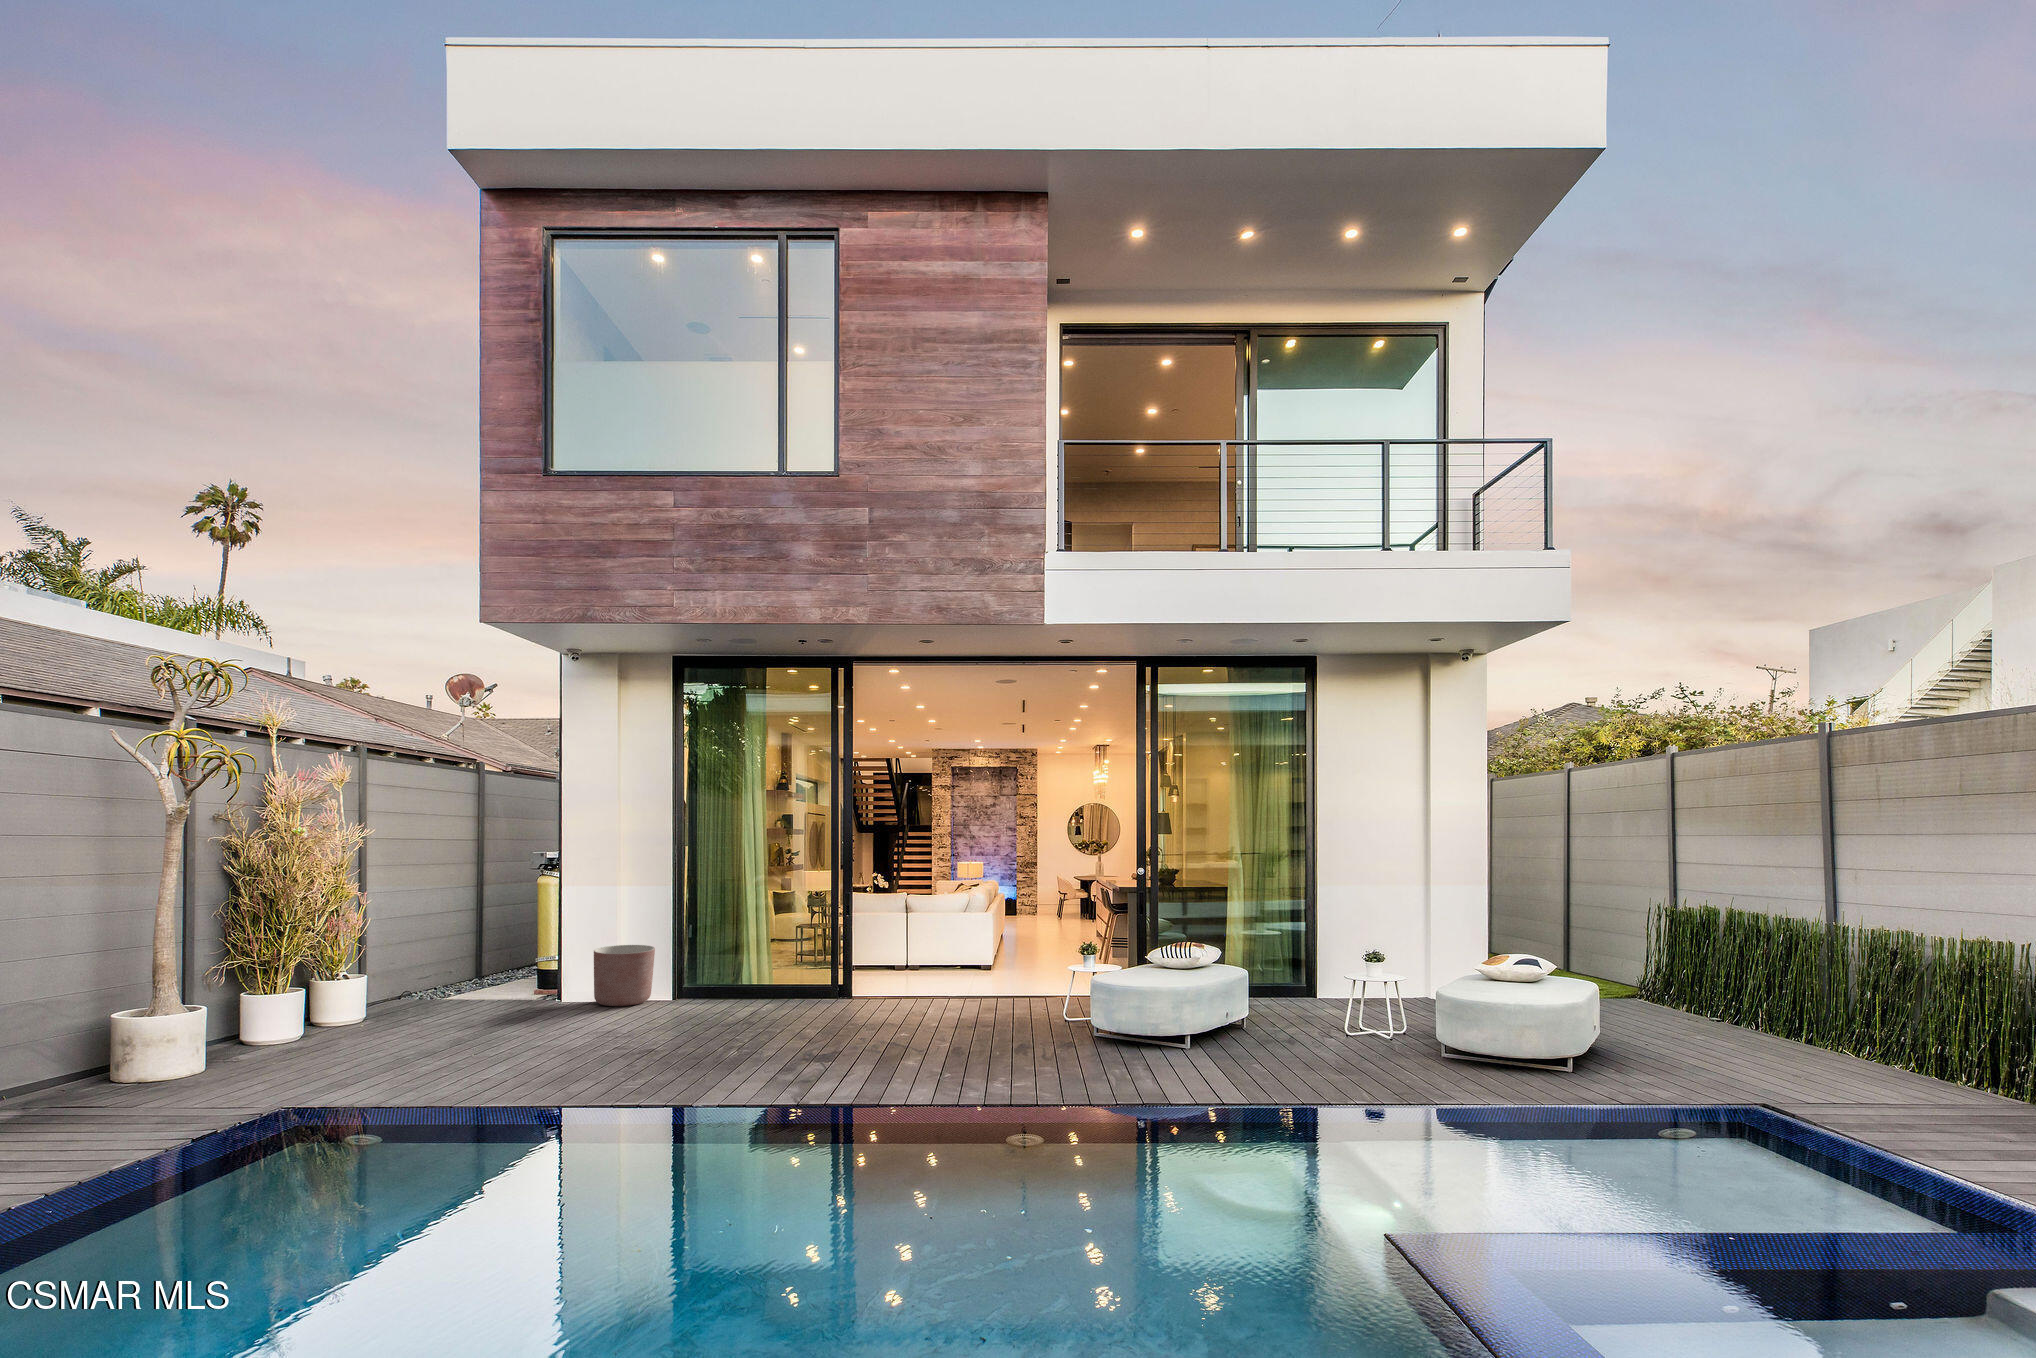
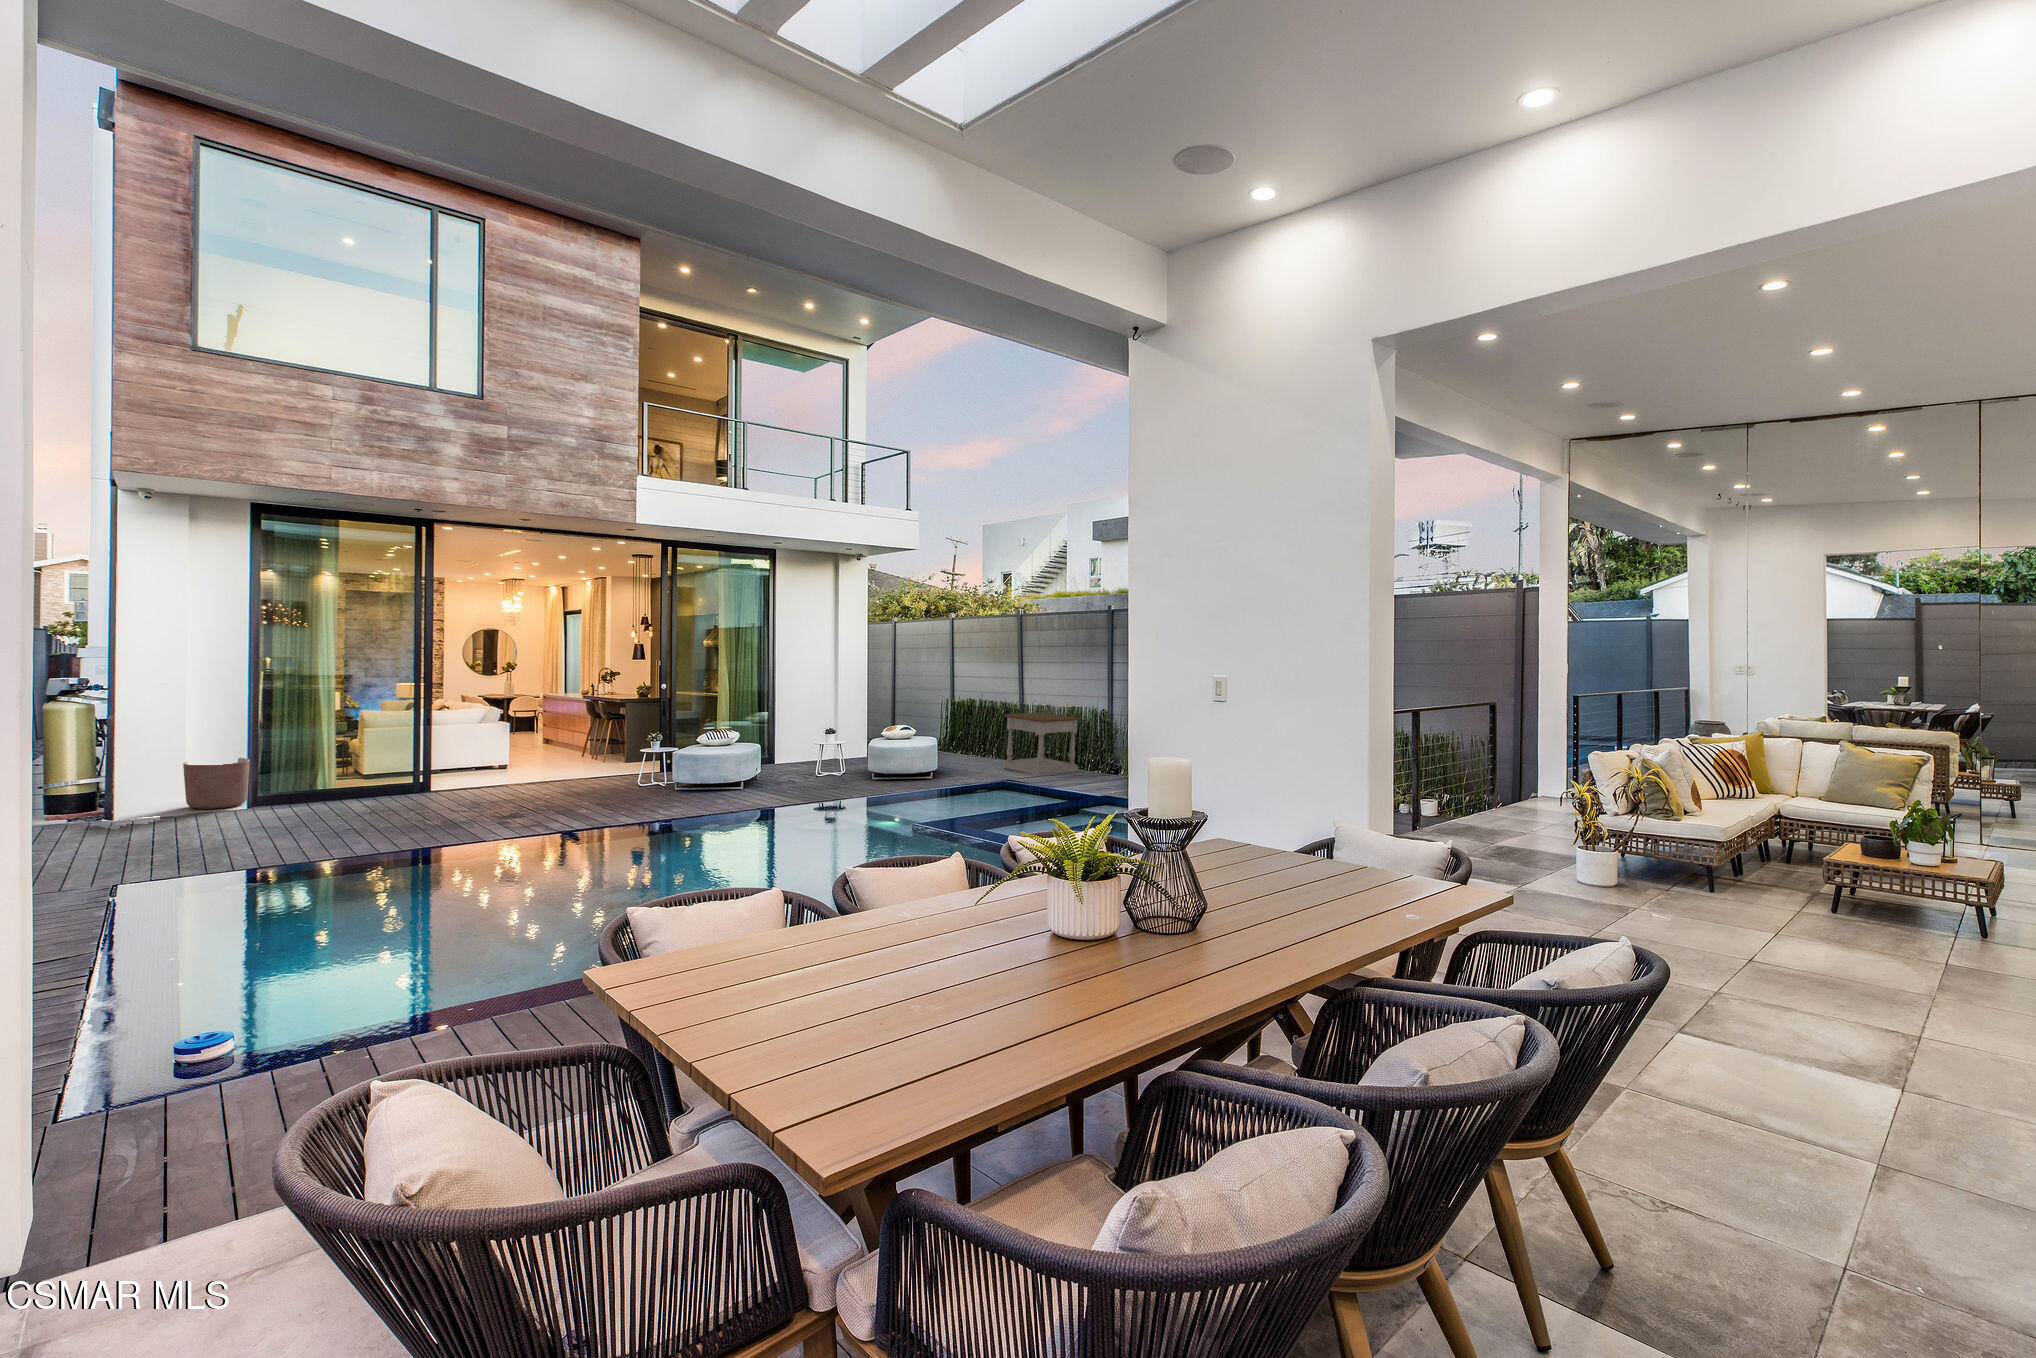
side table: none [1766,947,1987,1098] -> present [1003,712,1081,775]

